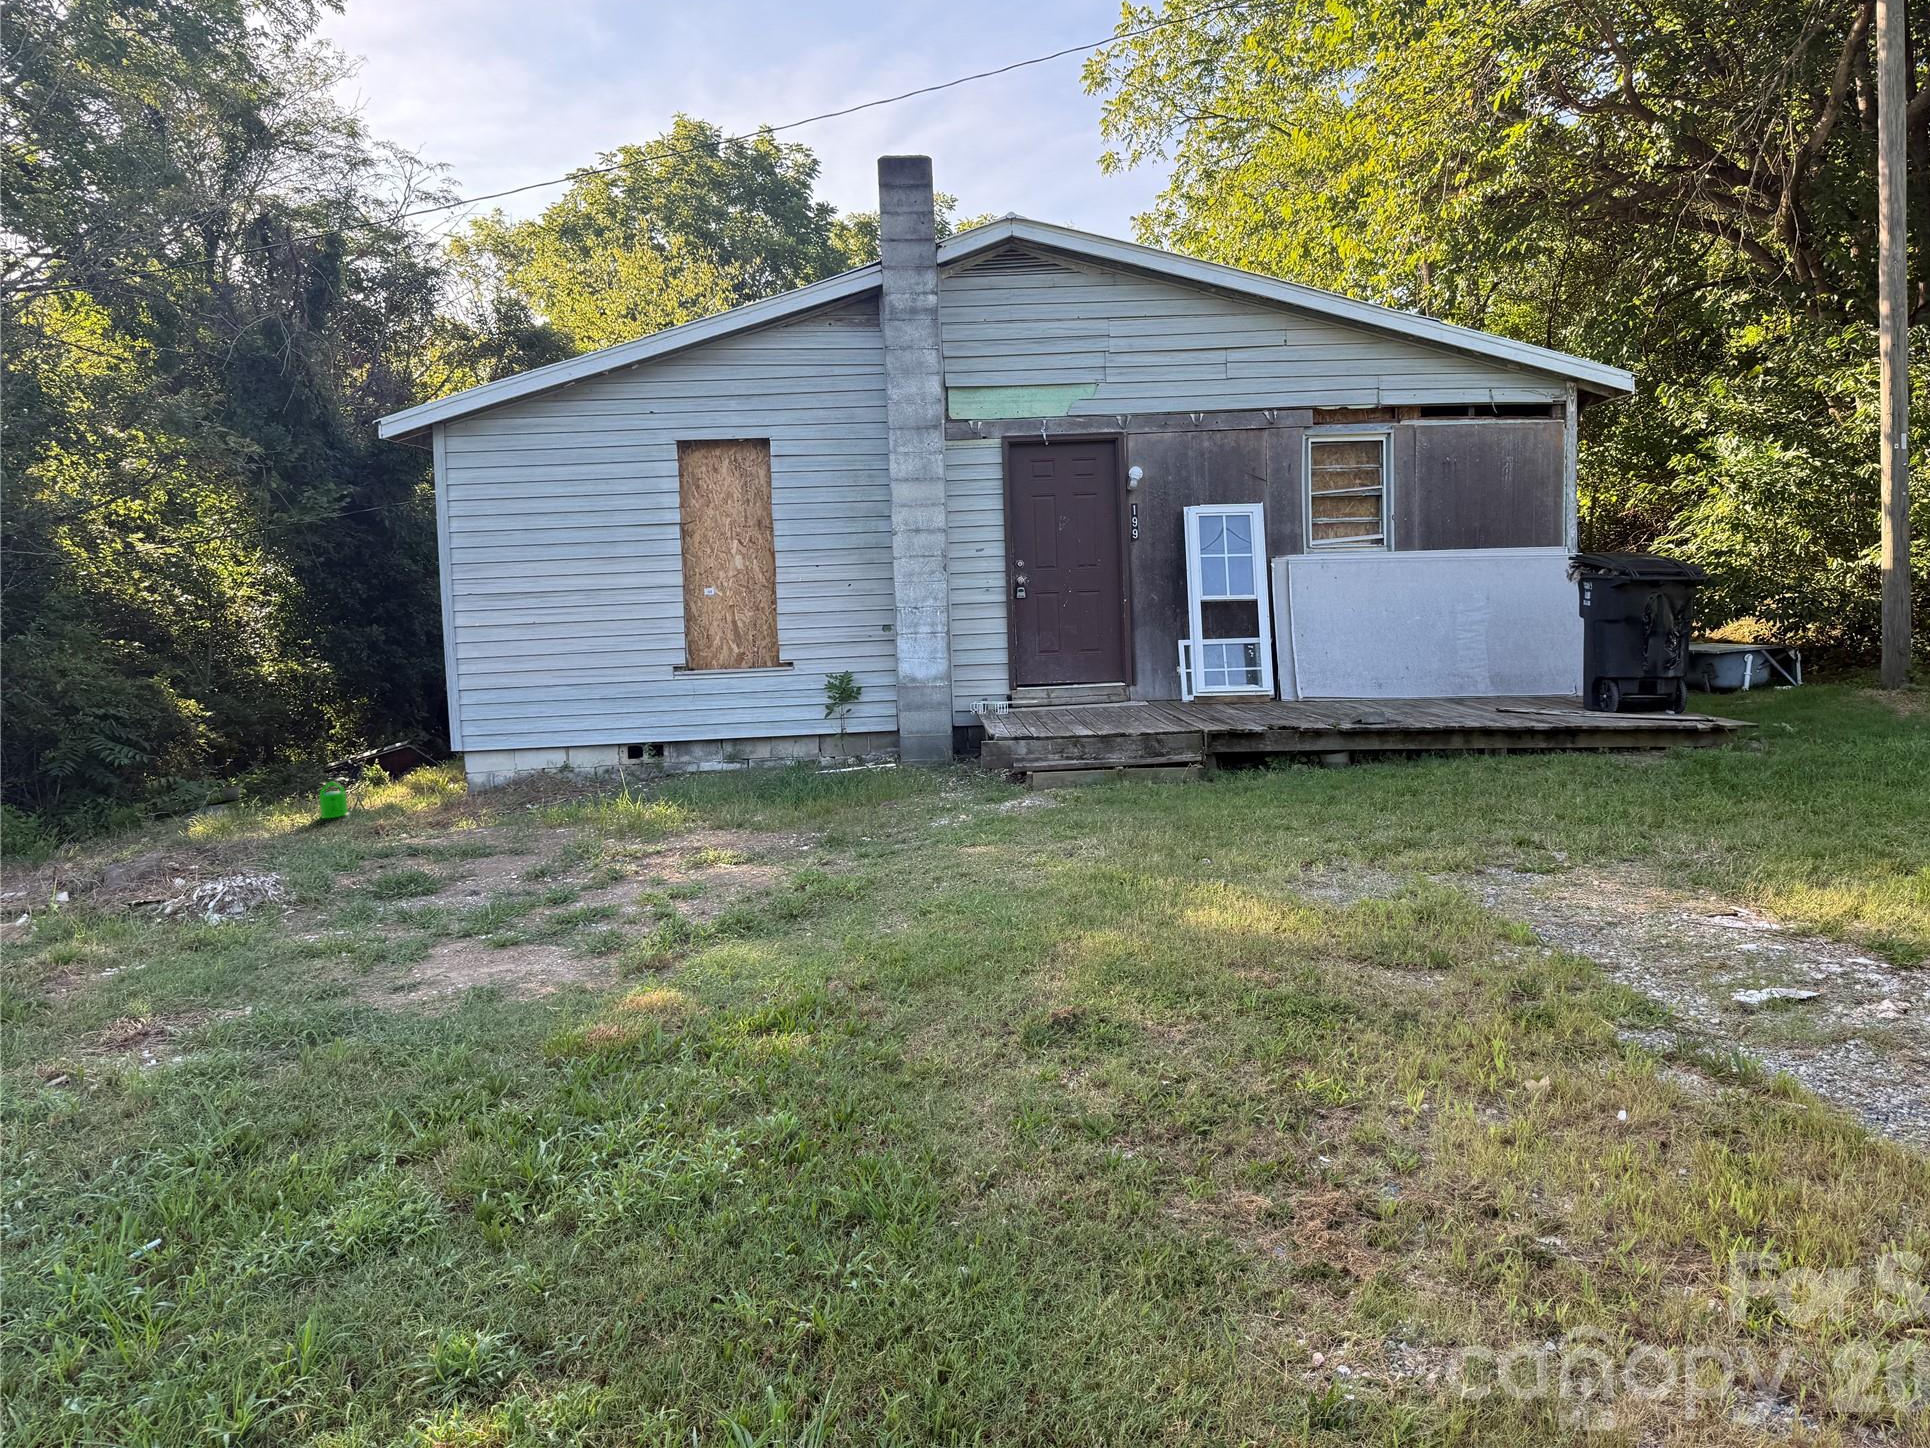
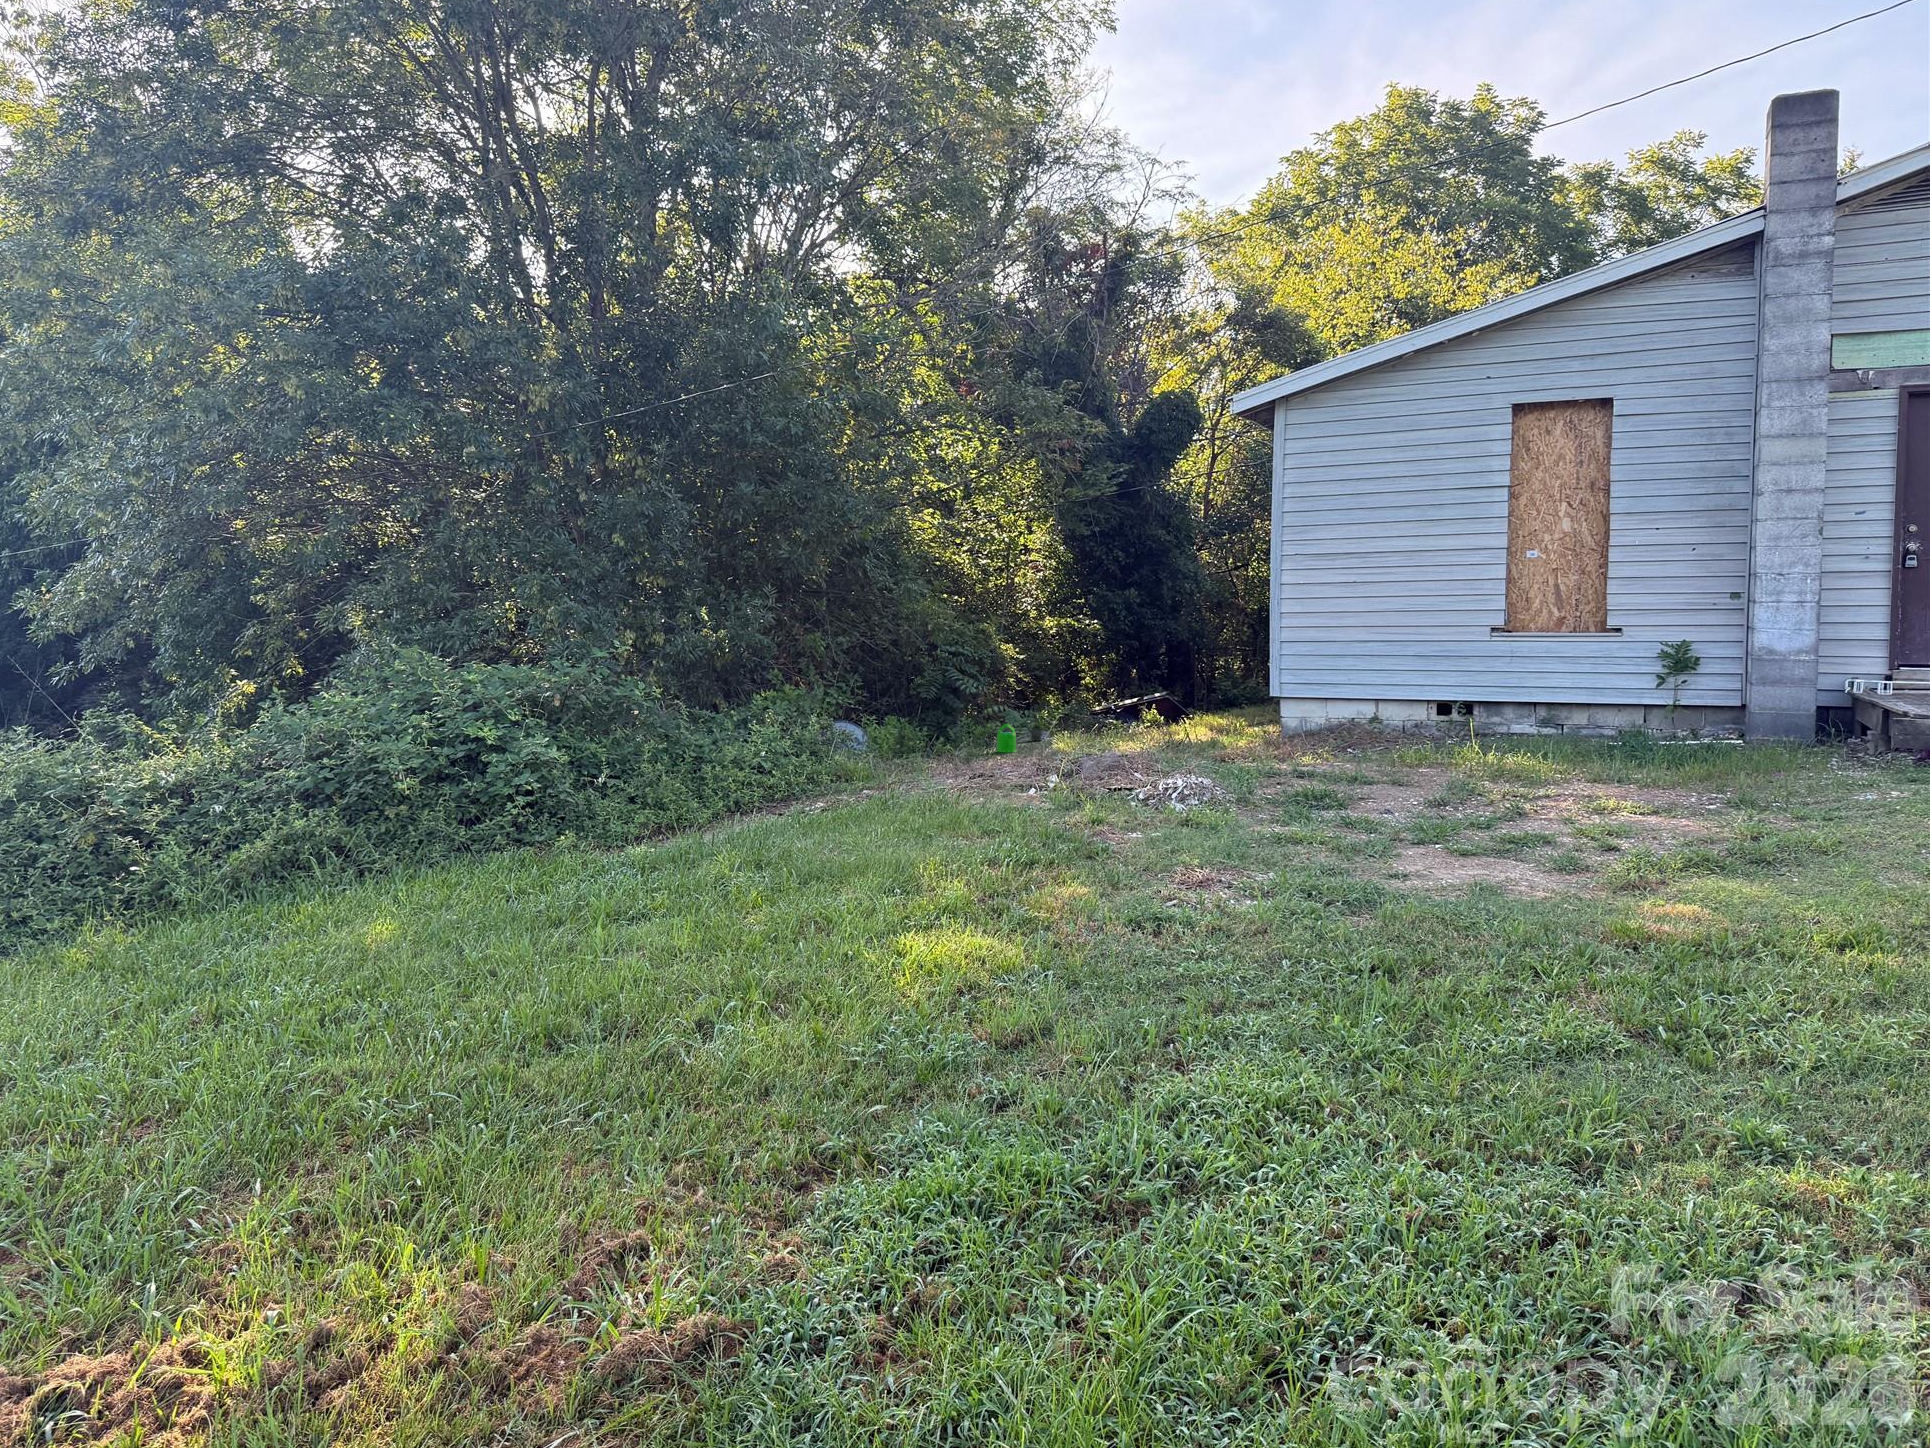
watering can: present [319,782,348,818] -> present [997,724,1016,753]

